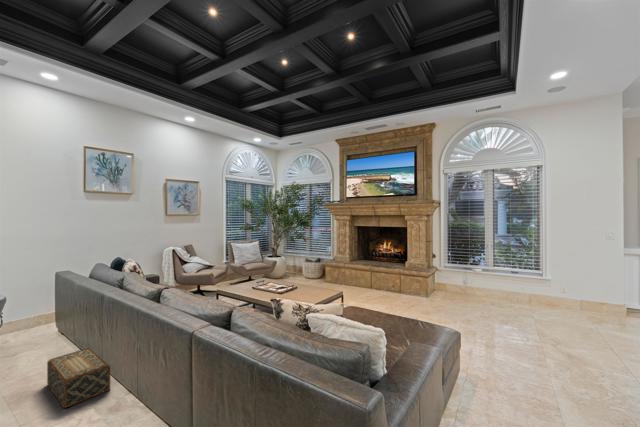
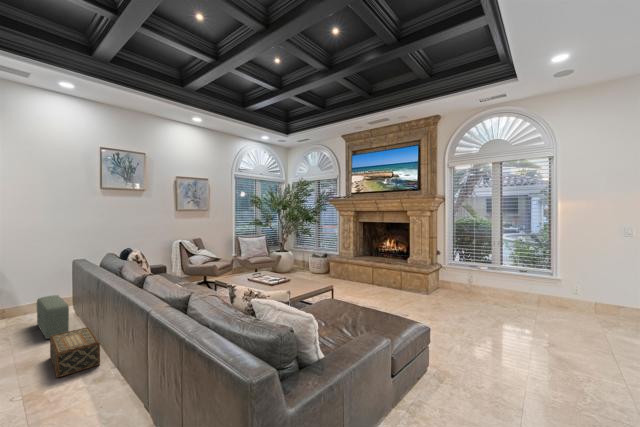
pouf: none [18,312,61,363] -> present [37,295,69,339]

